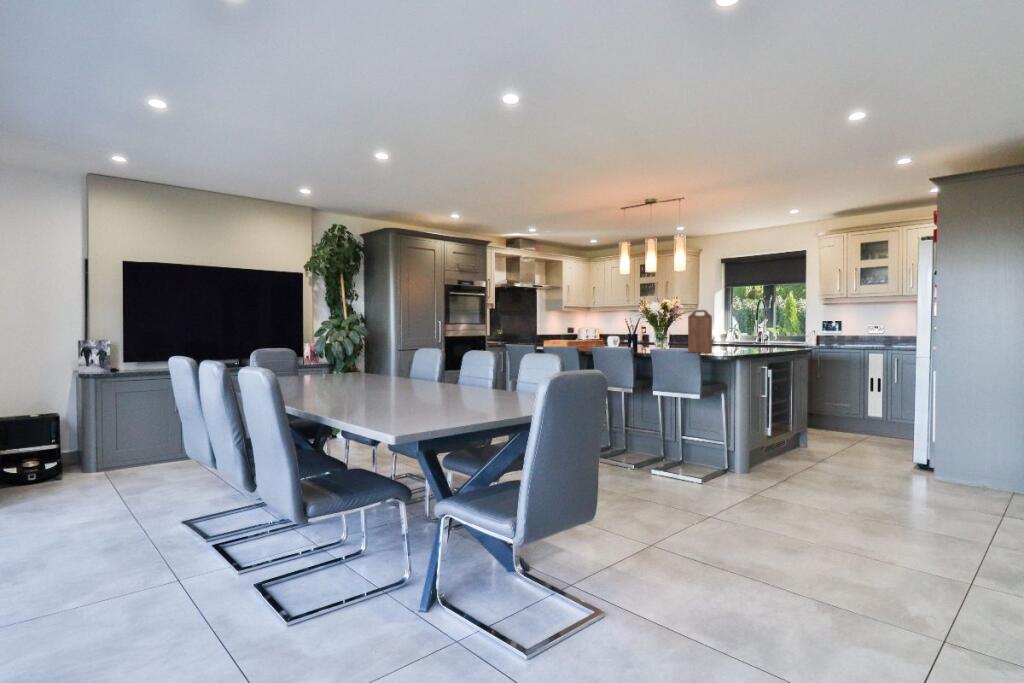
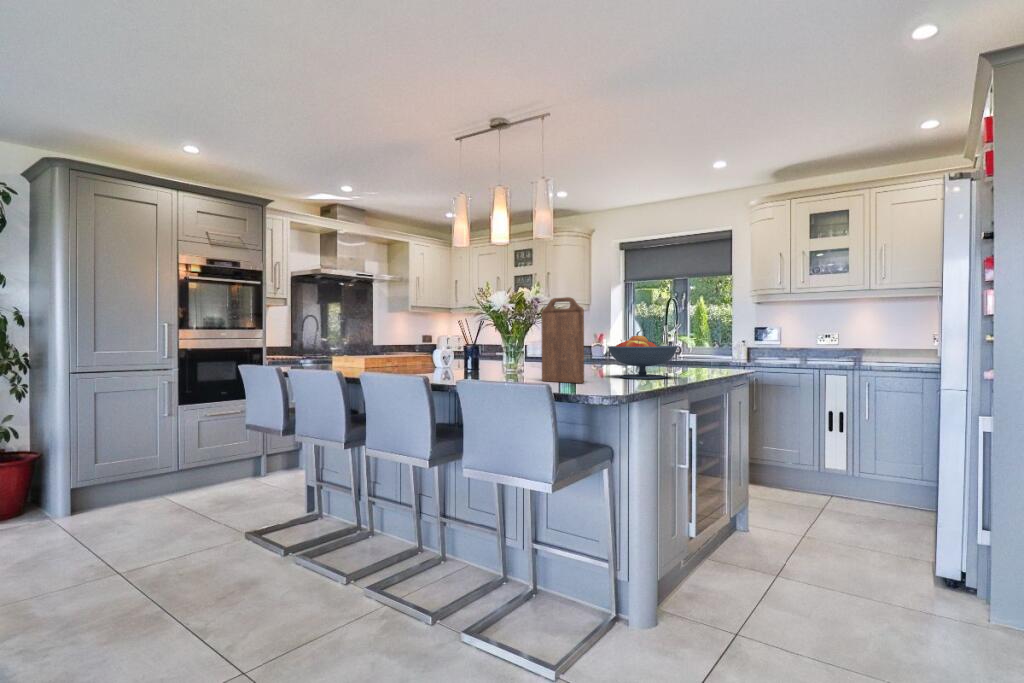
fruit bowl: none [722,329,762,352] -> present [608,336,677,379]

